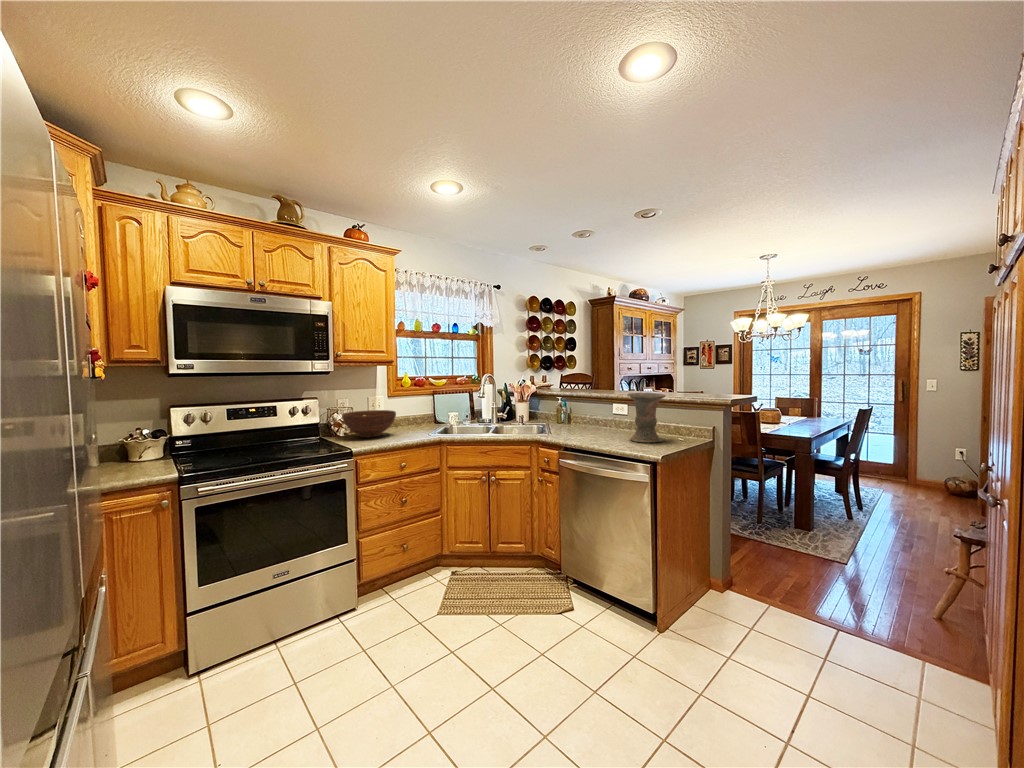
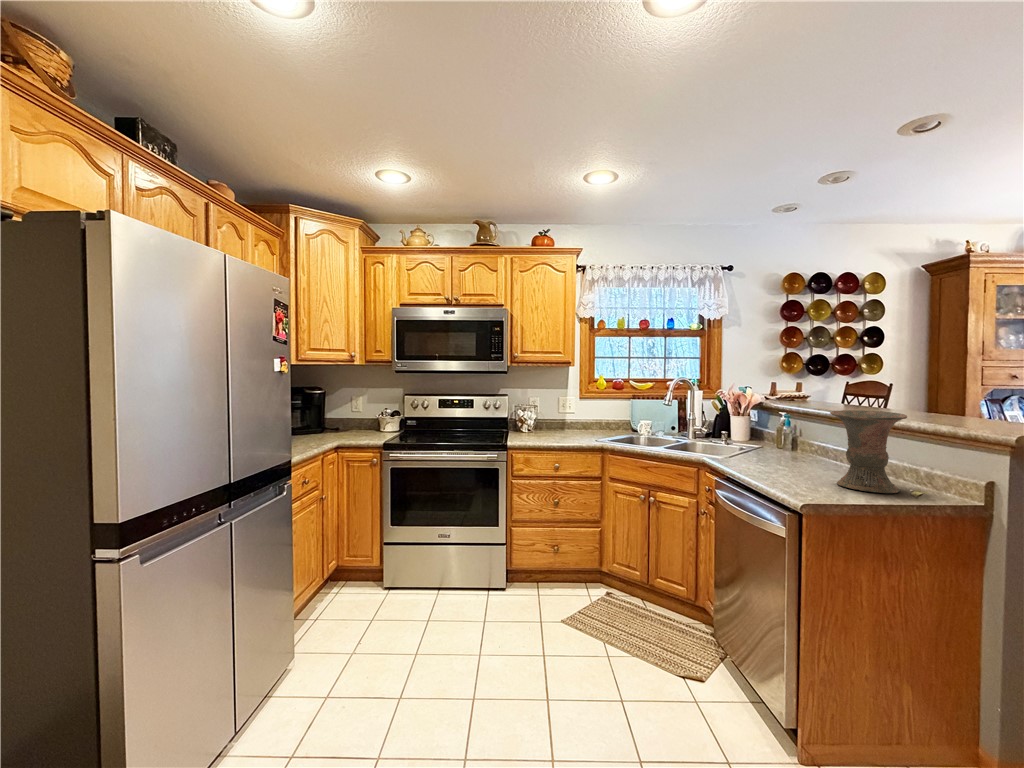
fruit bowl: present [342,410,396,438] -> none [522,409,571,435]

